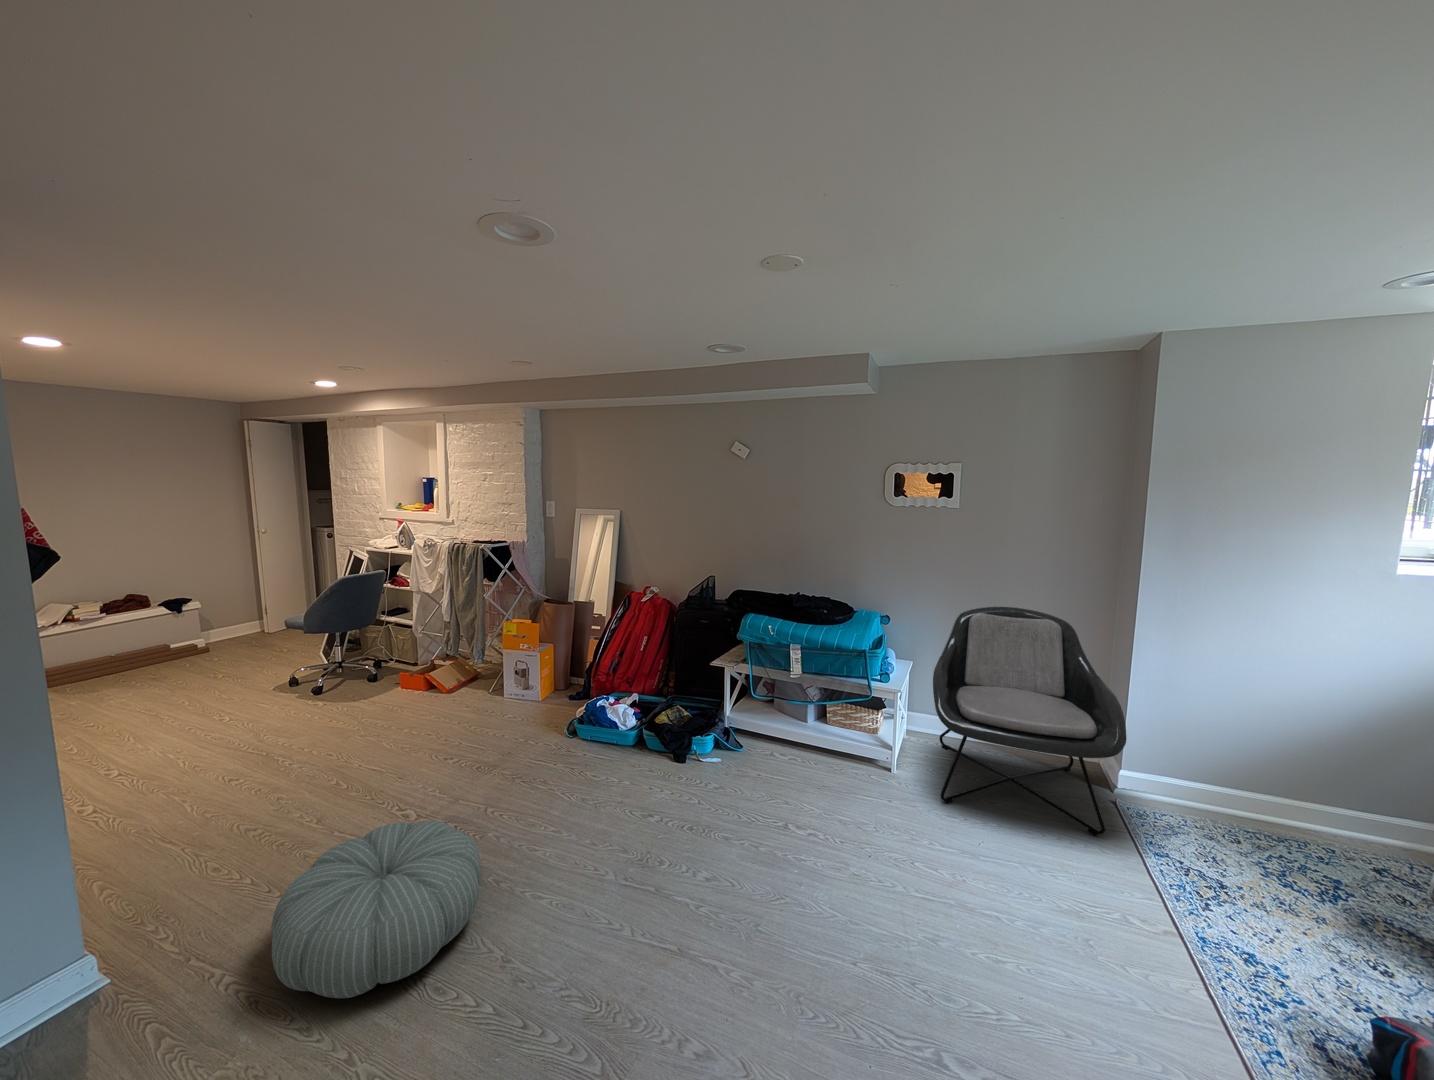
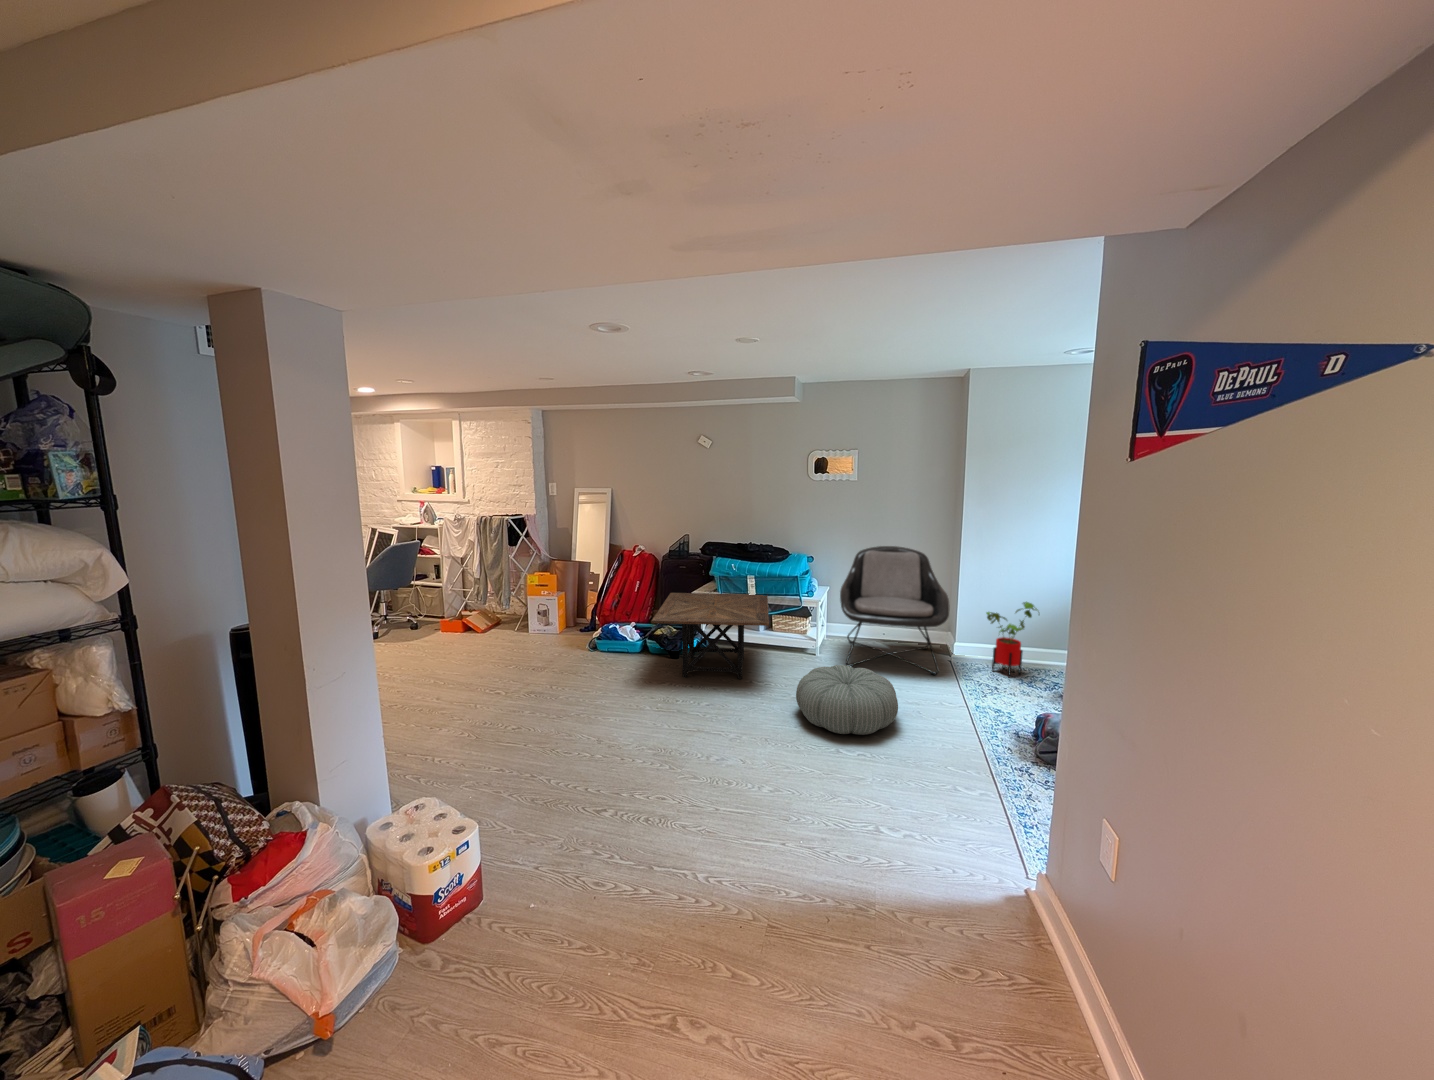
side table: none [631,661,820,816] -> present [651,593,769,679]
house plant: none [1186,721,1298,853] -> present [986,602,1037,677]
pouf: present [271,820,481,998] -> present [796,665,898,735]

